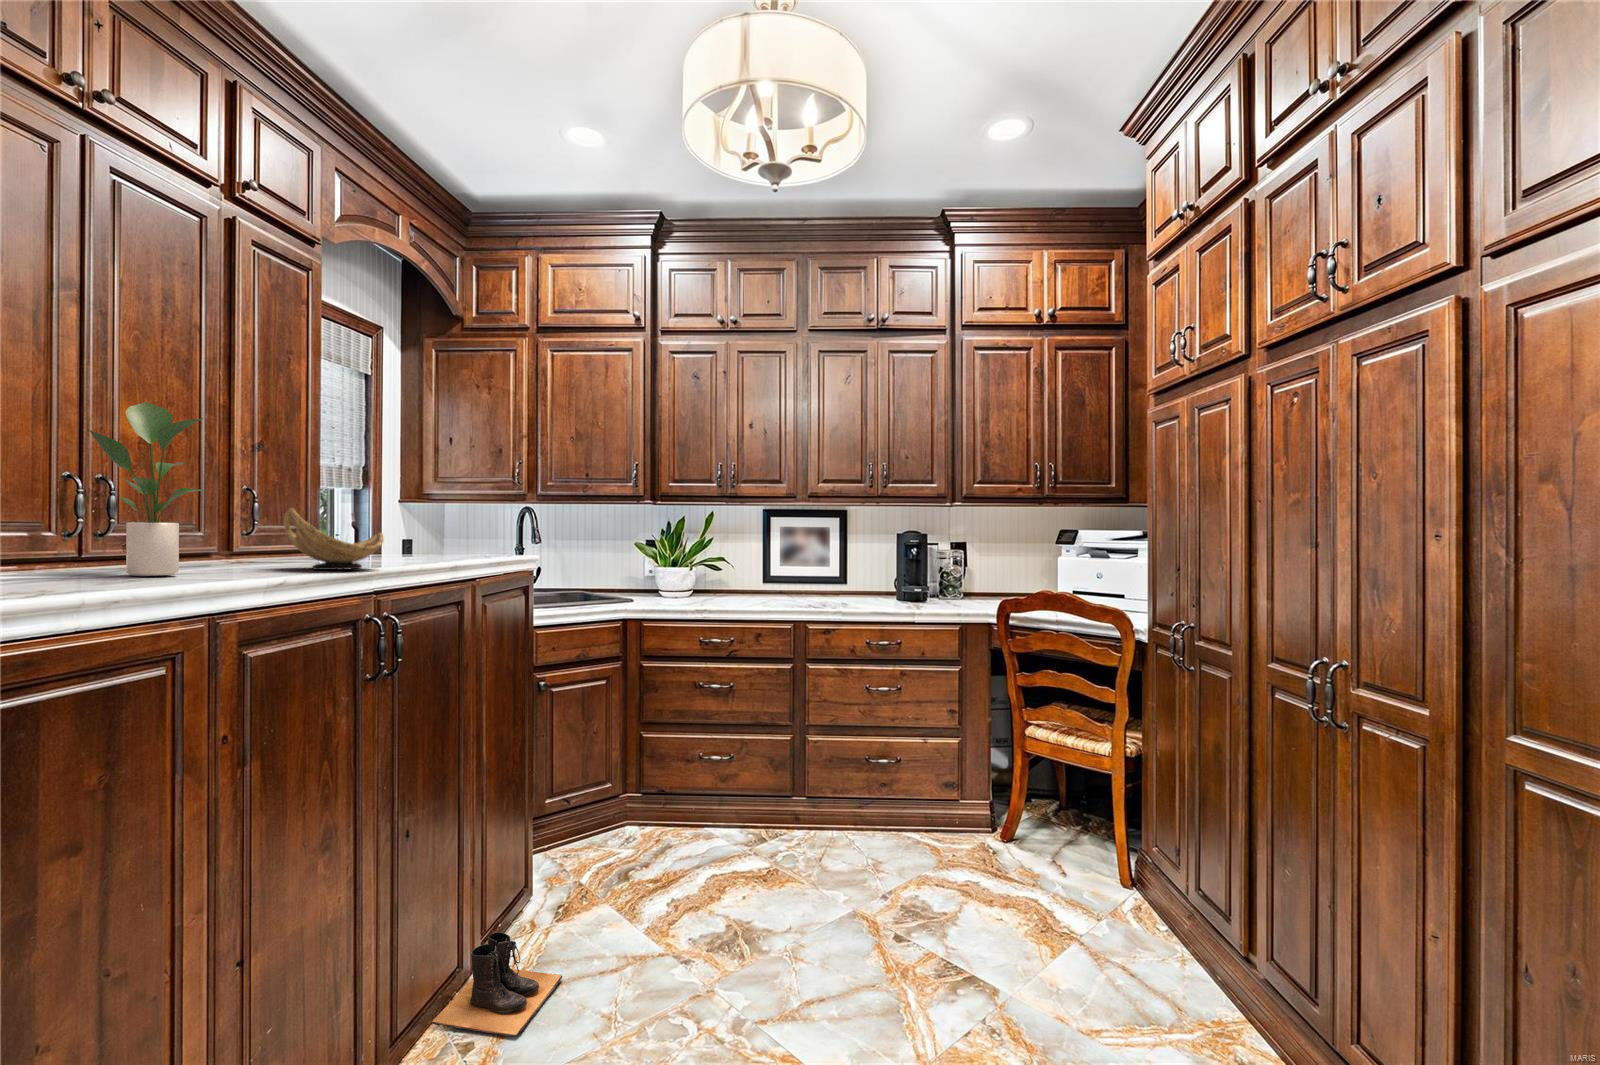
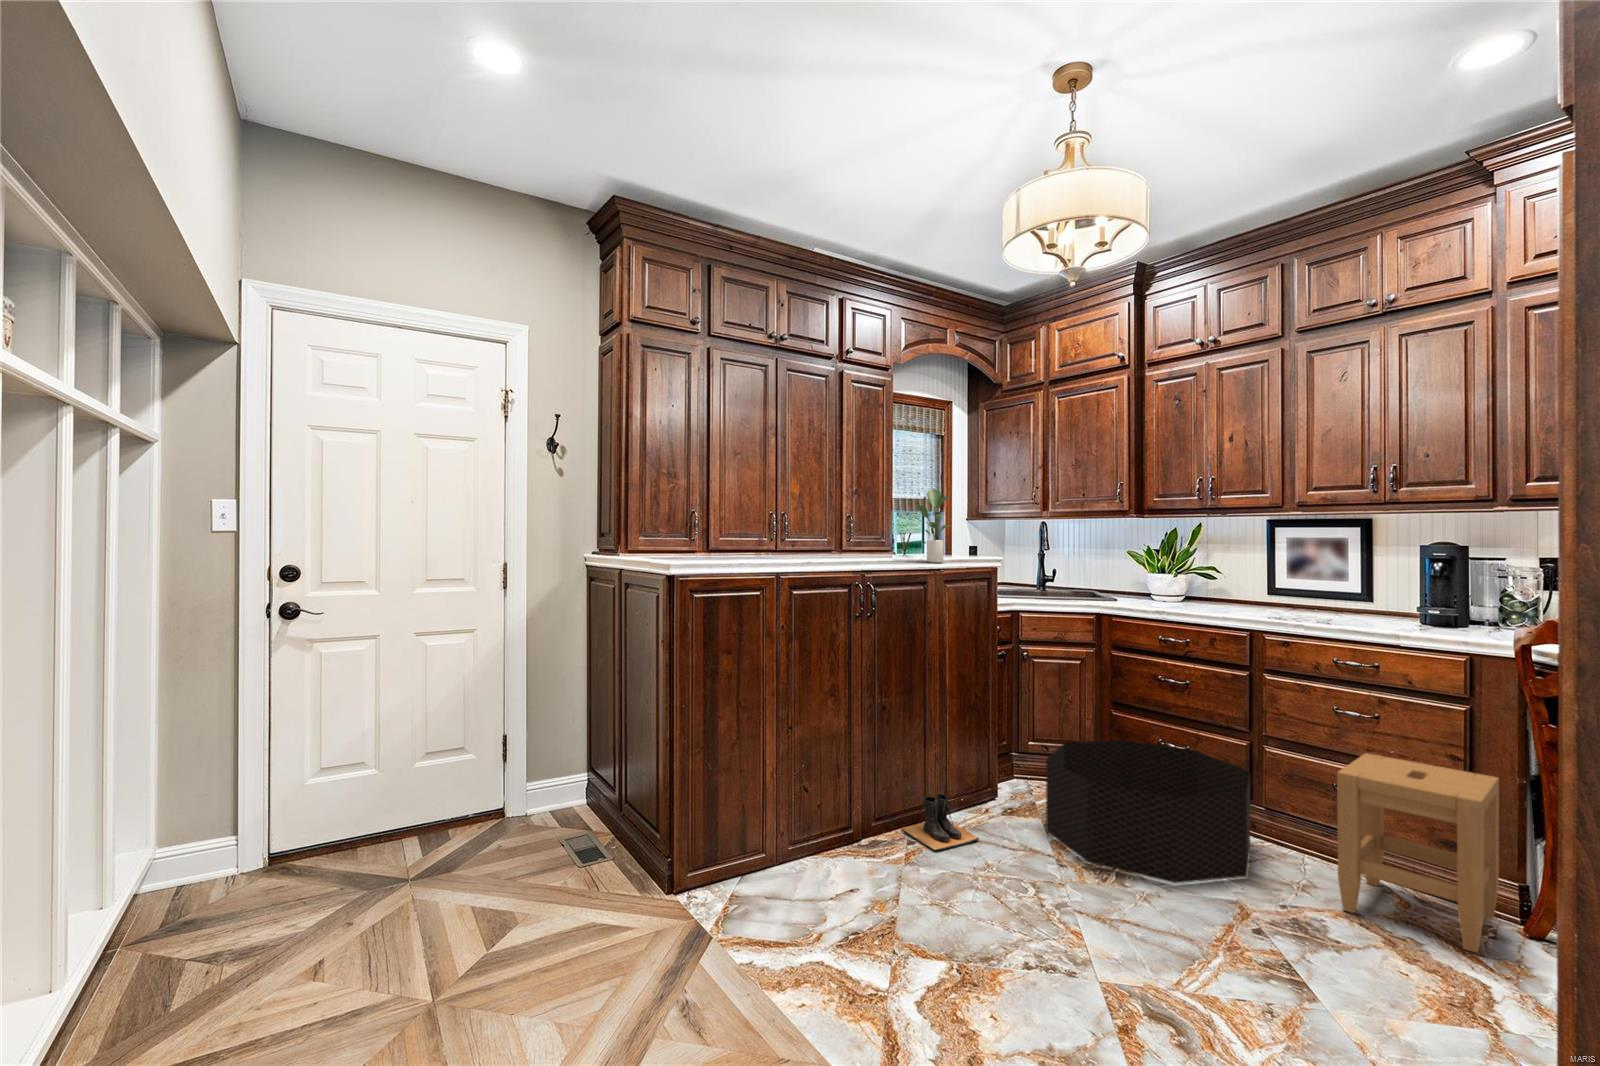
potted plant: present [90,402,203,576] -> present [917,489,951,563]
decorative bowl: present [284,508,384,570] -> none [844,528,893,561]
stool: none [902,725,1022,884] -> present [1337,753,1499,953]
basket: none [621,757,840,943] -> present [1046,740,1250,883]

